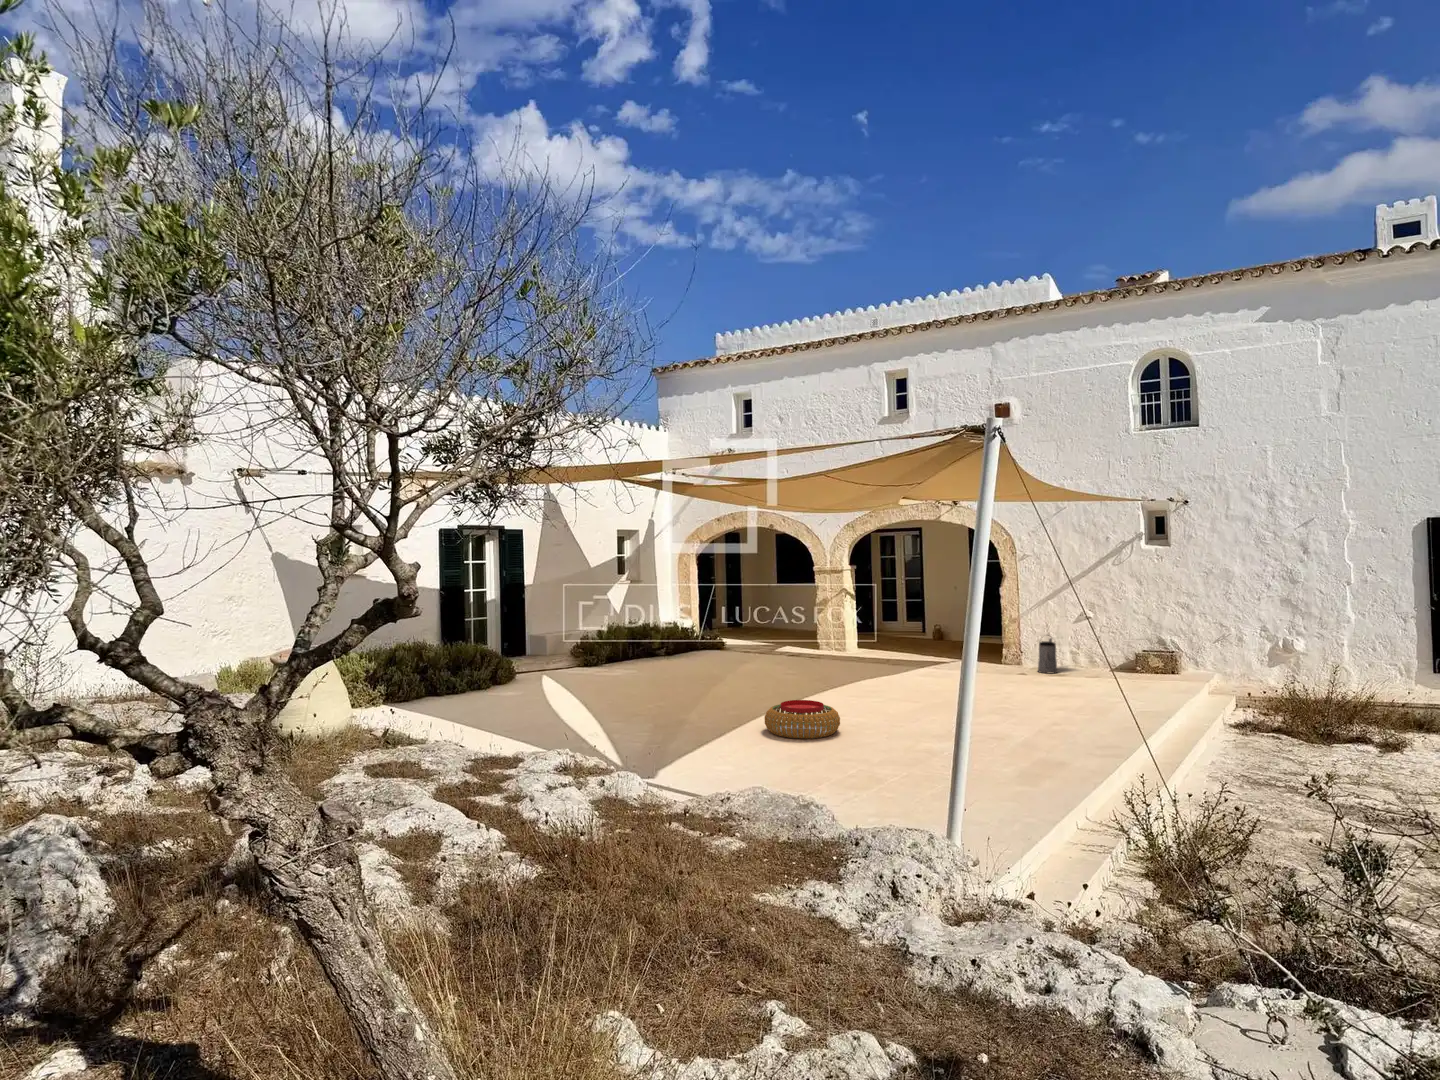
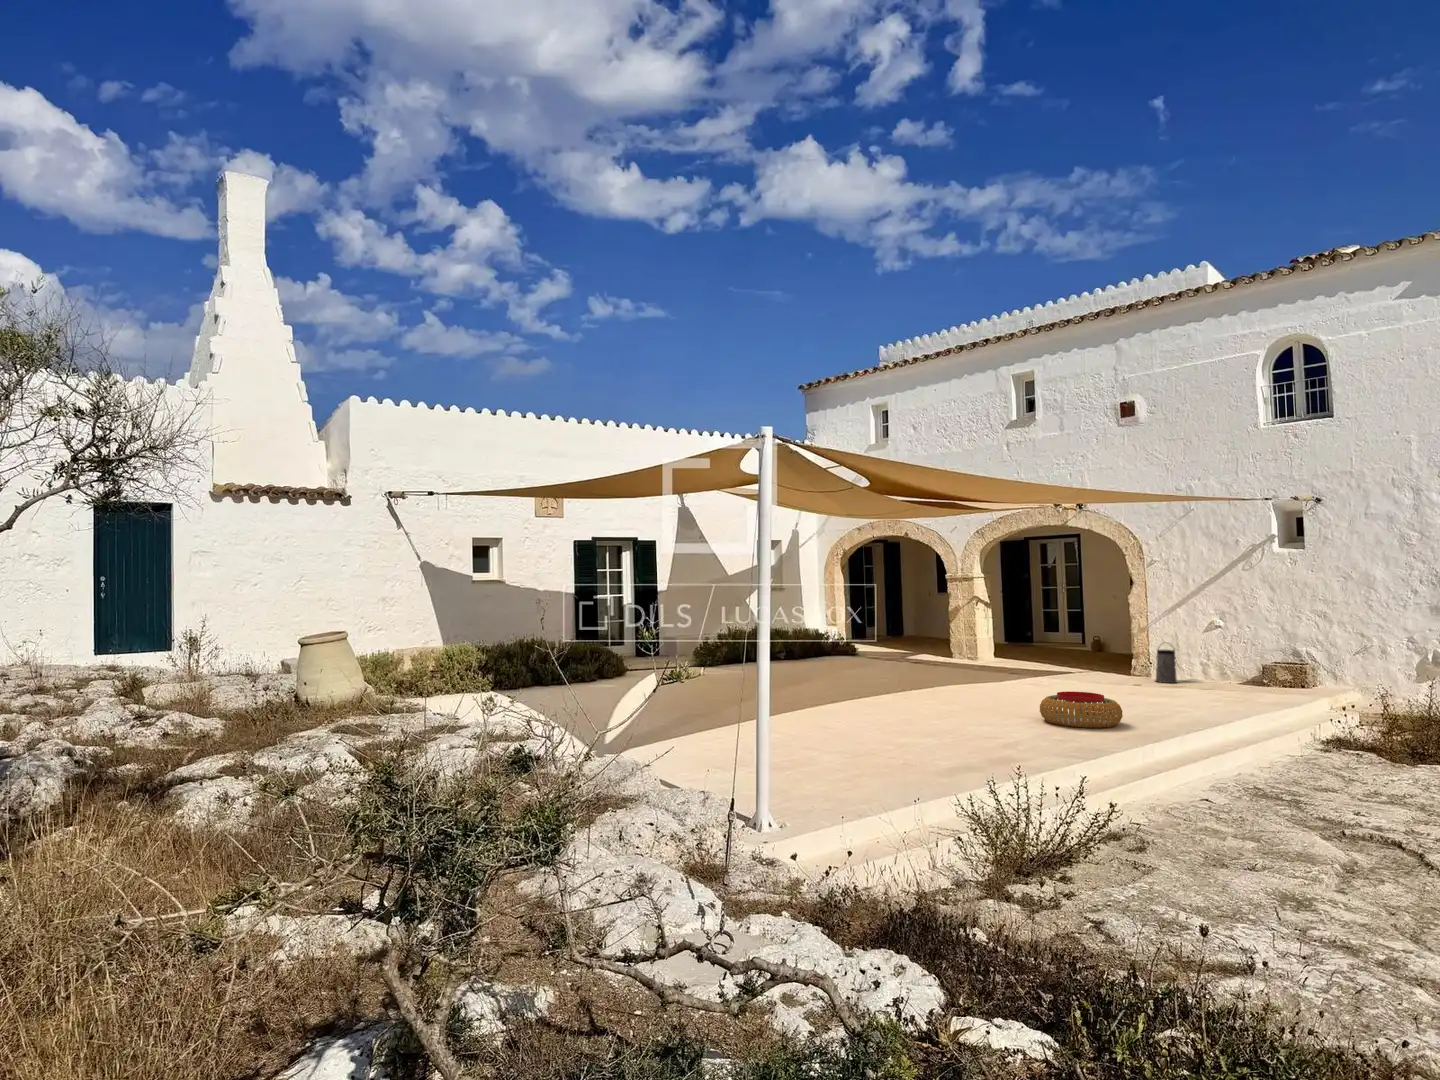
pouf: present [765,700,840,739] -> present [1040,692,1123,728]

